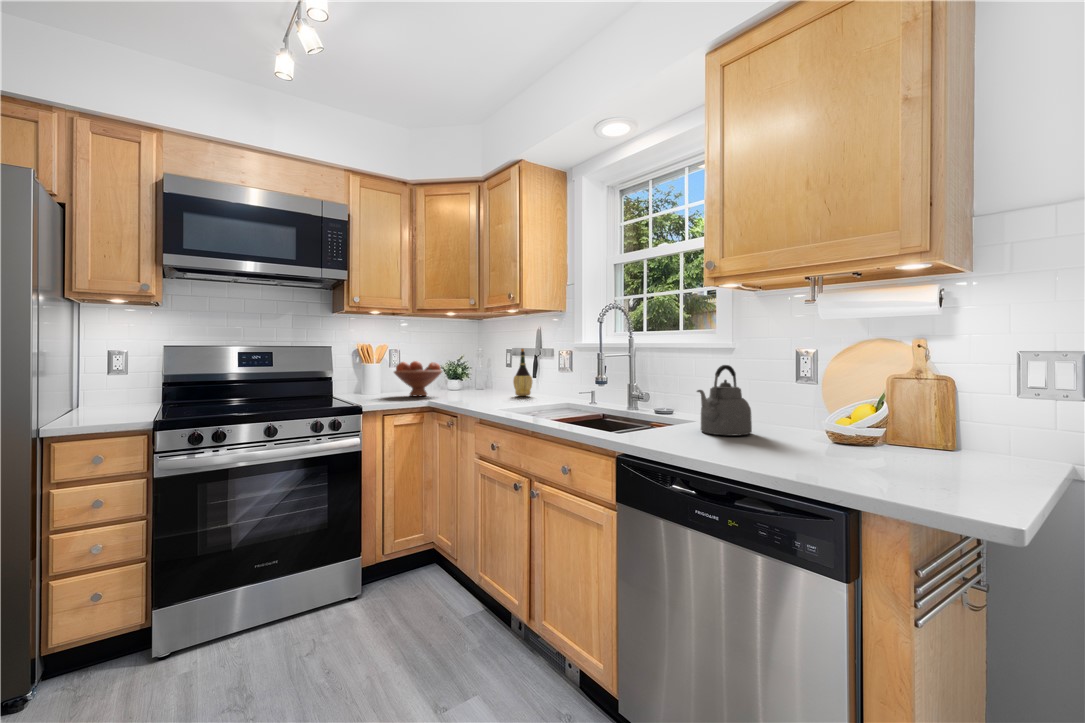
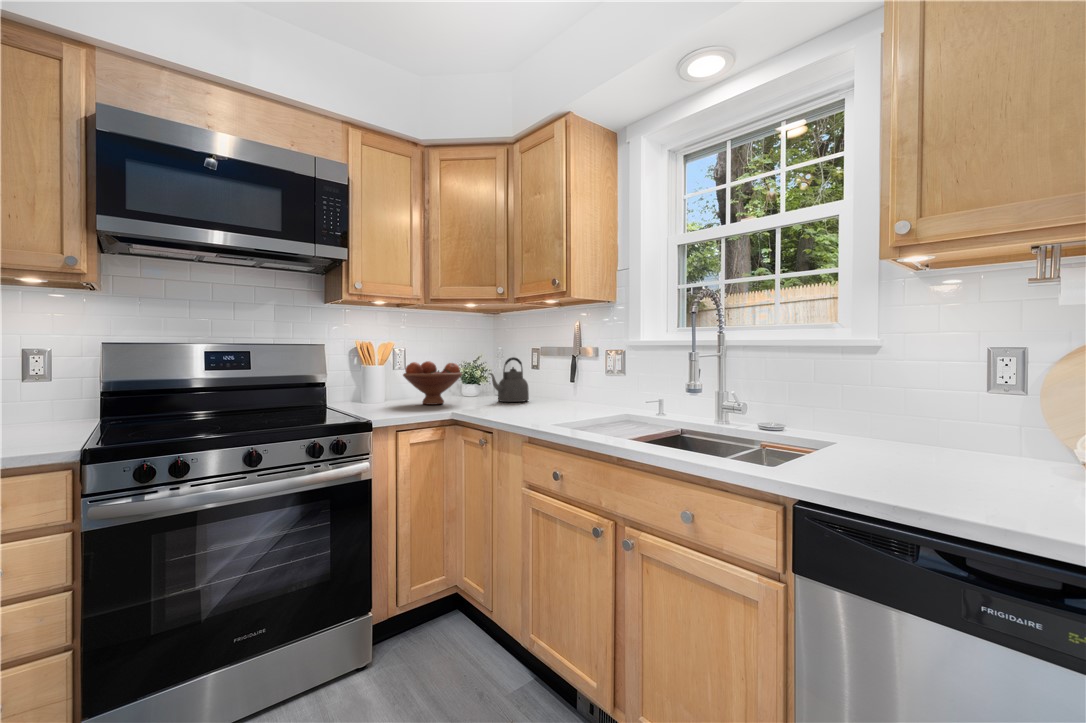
wine bottle: present [513,349,532,396] -> none [549,346,572,403]
kettle: present [697,365,752,436] -> present [489,357,529,402]

